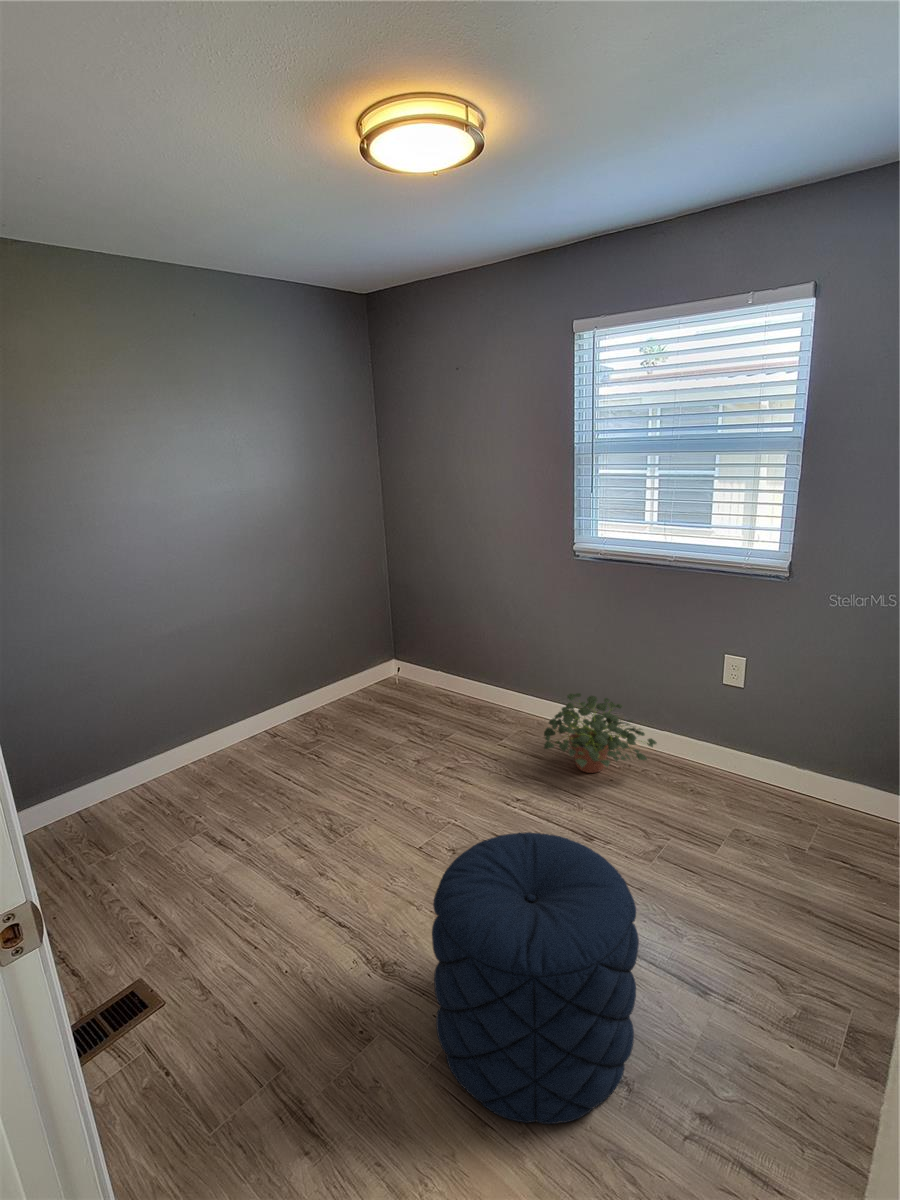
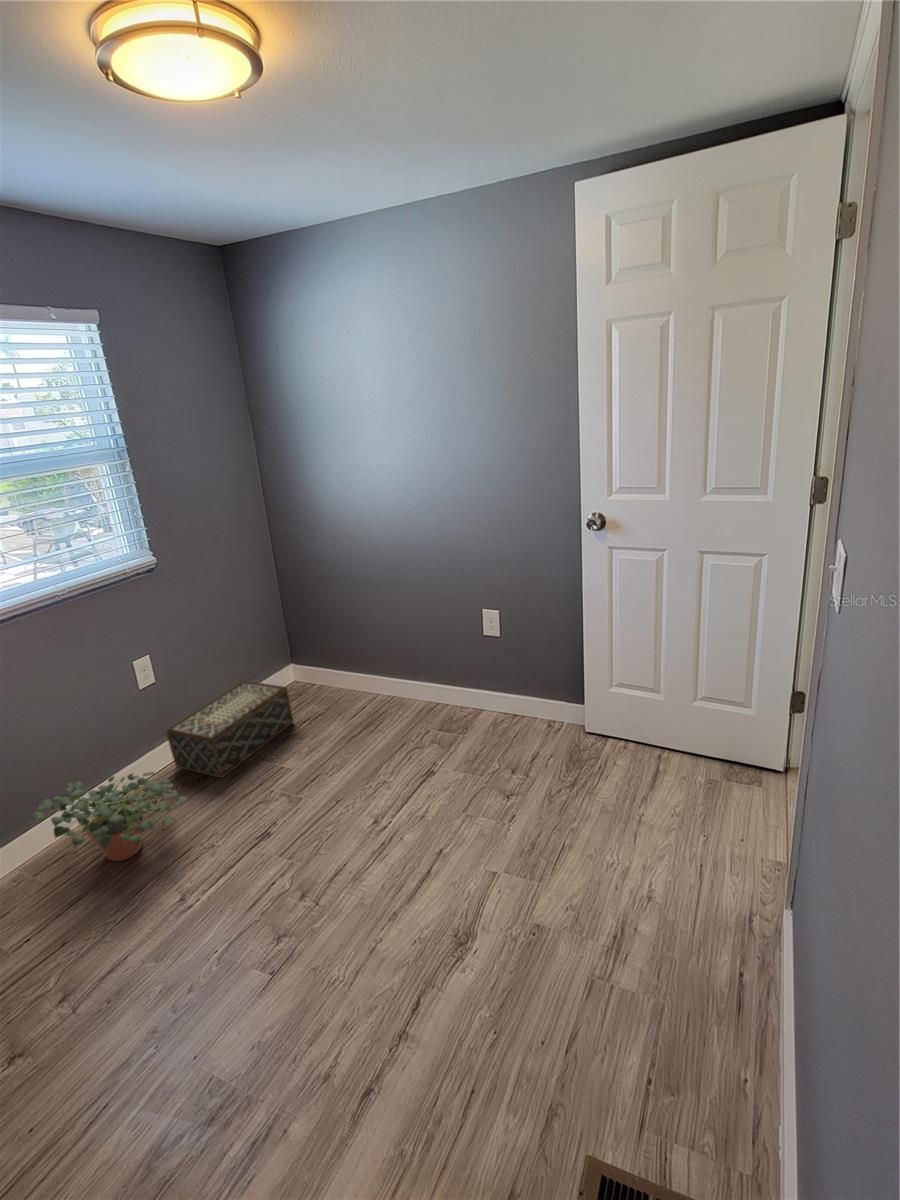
woven basket: none [695,735,856,851] -> present [167,681,293,778]
pouf: present [432,832,639,1124] -> none [409,697,559,884]

